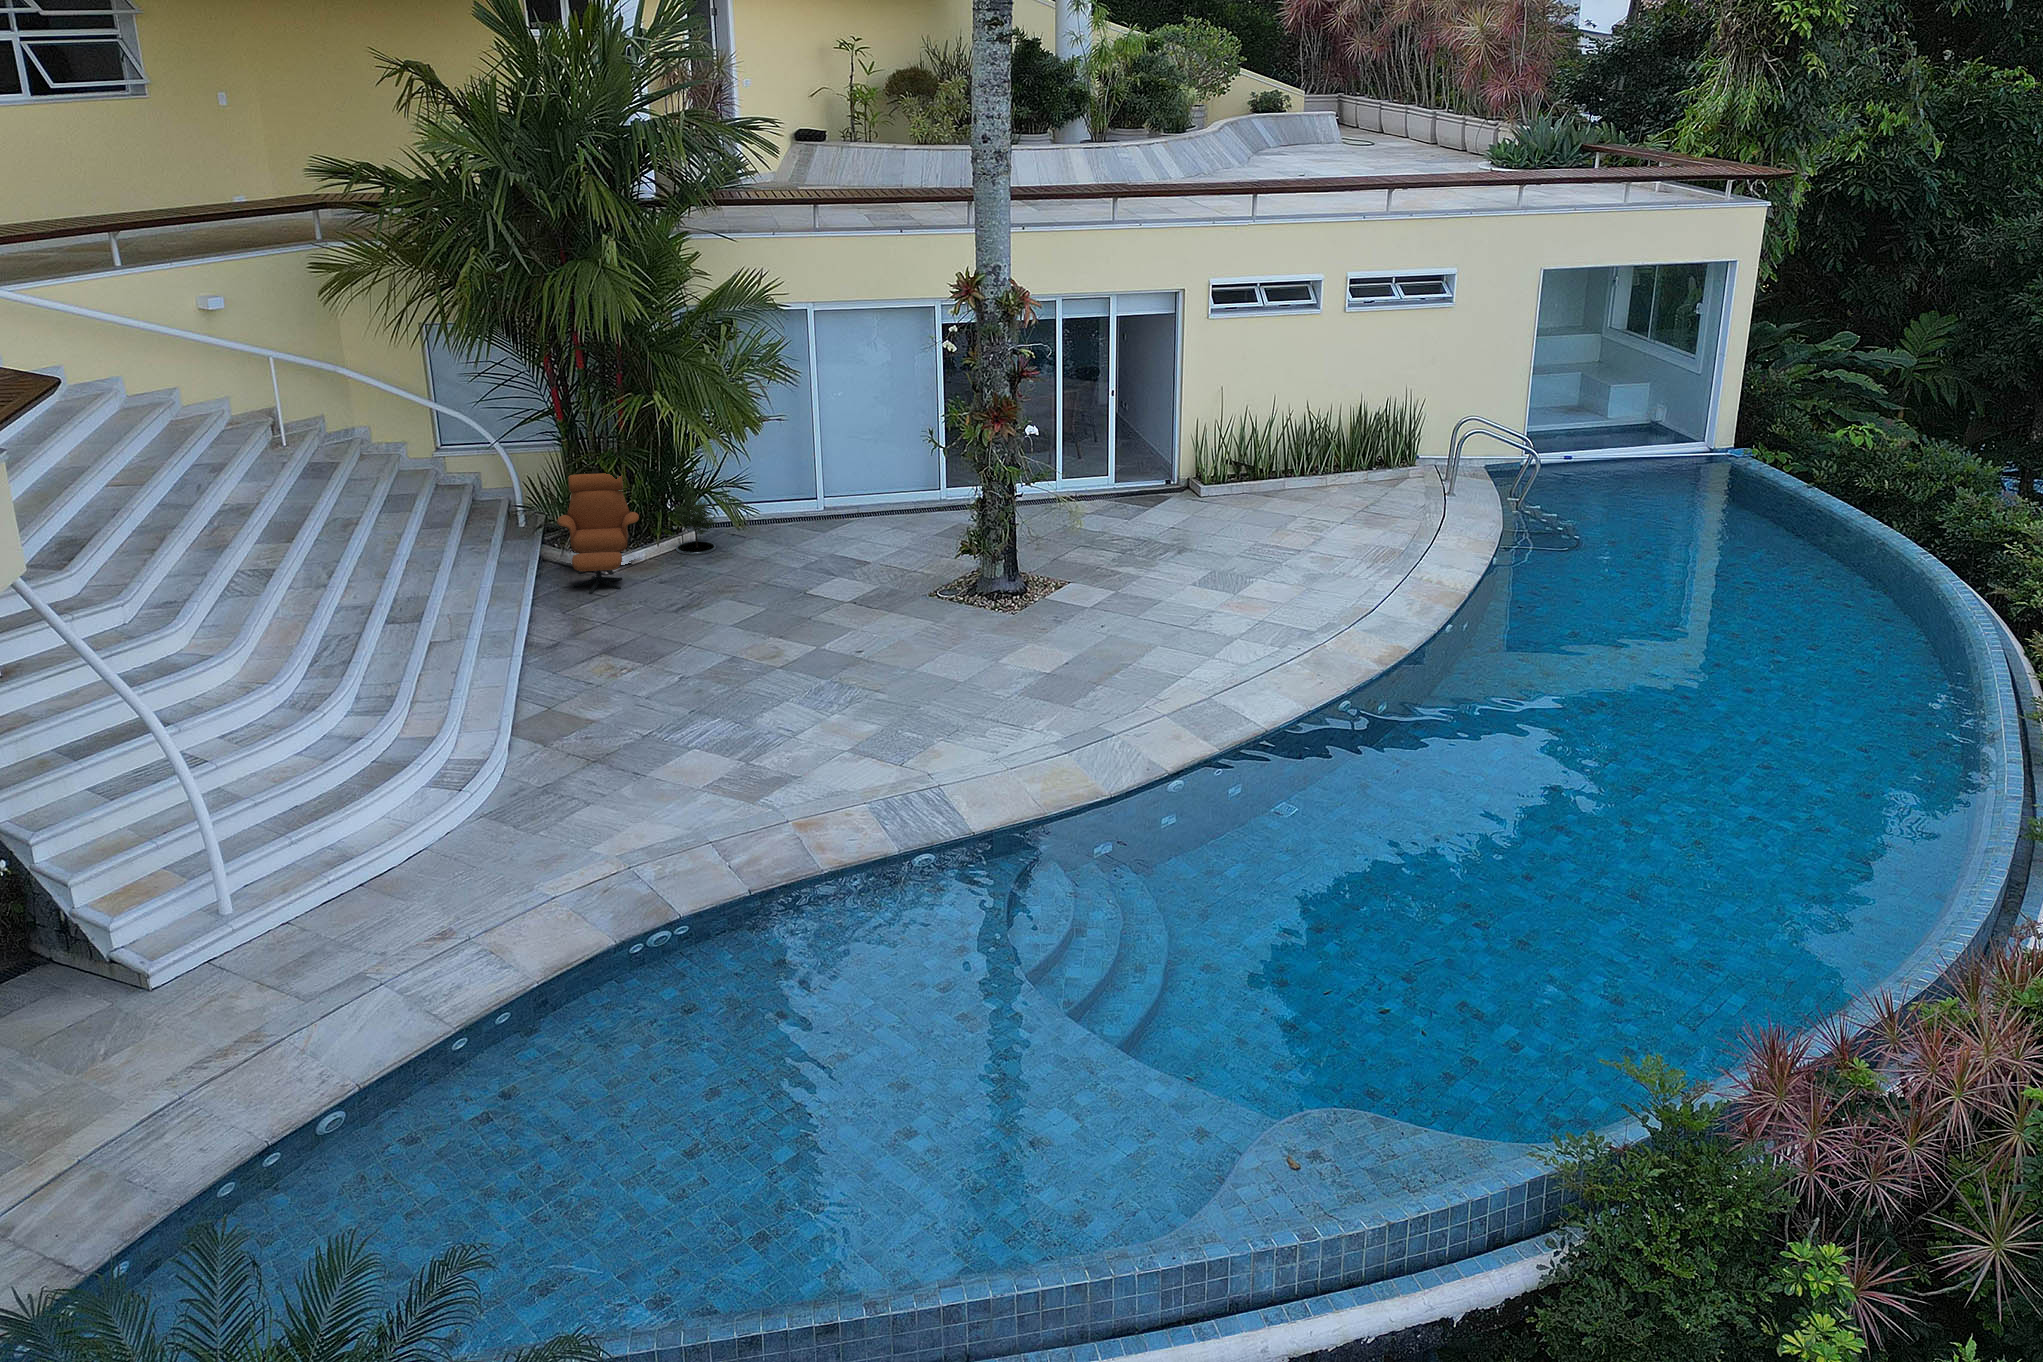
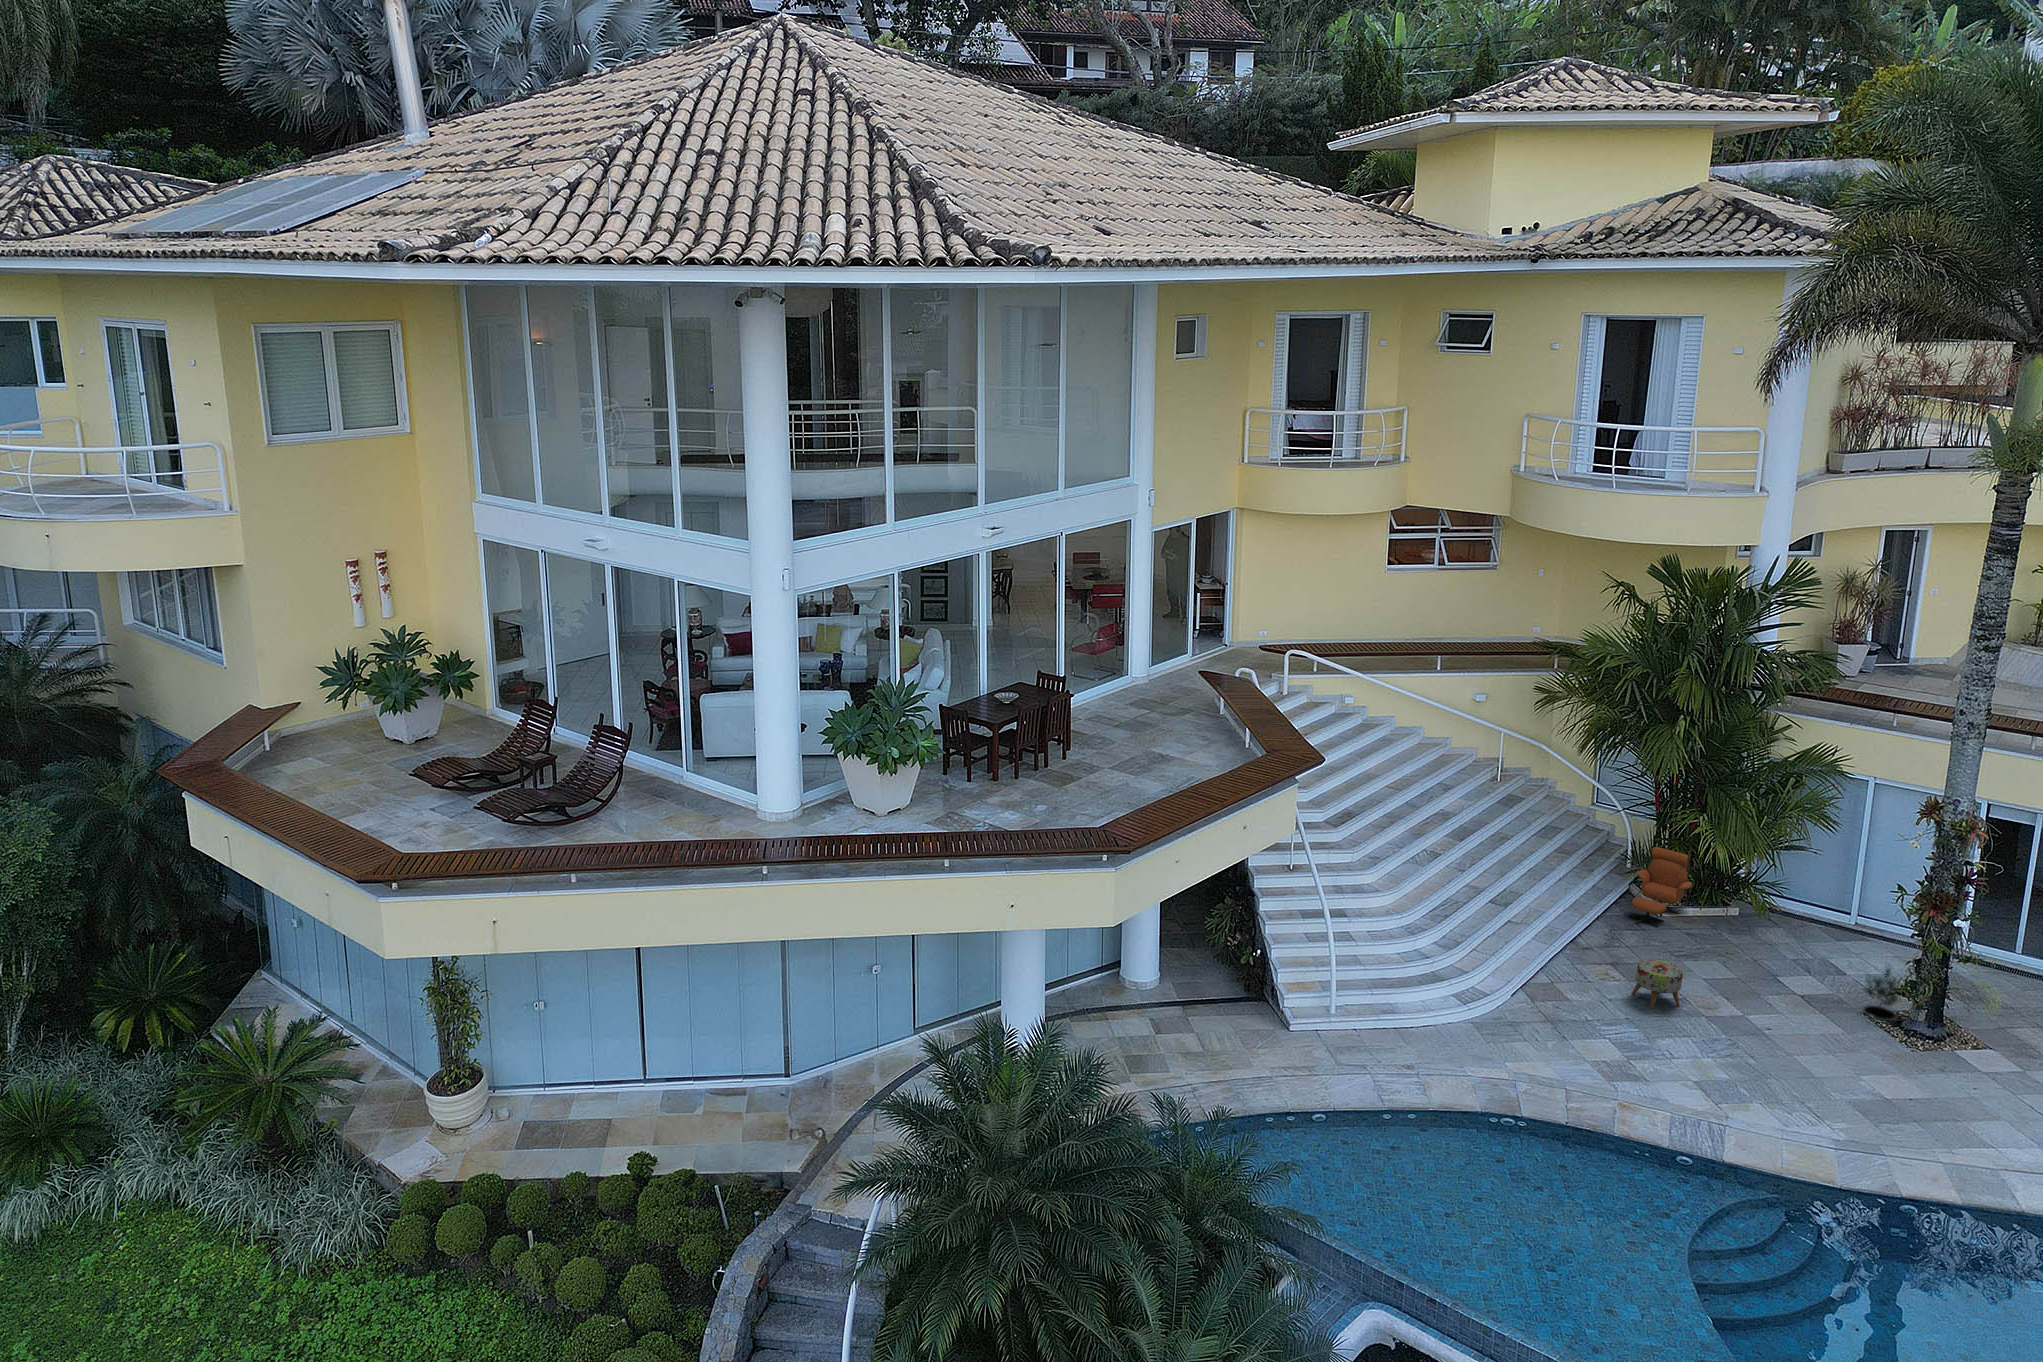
potted tree: present [674,486,717,555] -> present [1863,966,1900,1021]
ottoman: none [667,615,741,691] -> present [1632,959,1683,1009]

